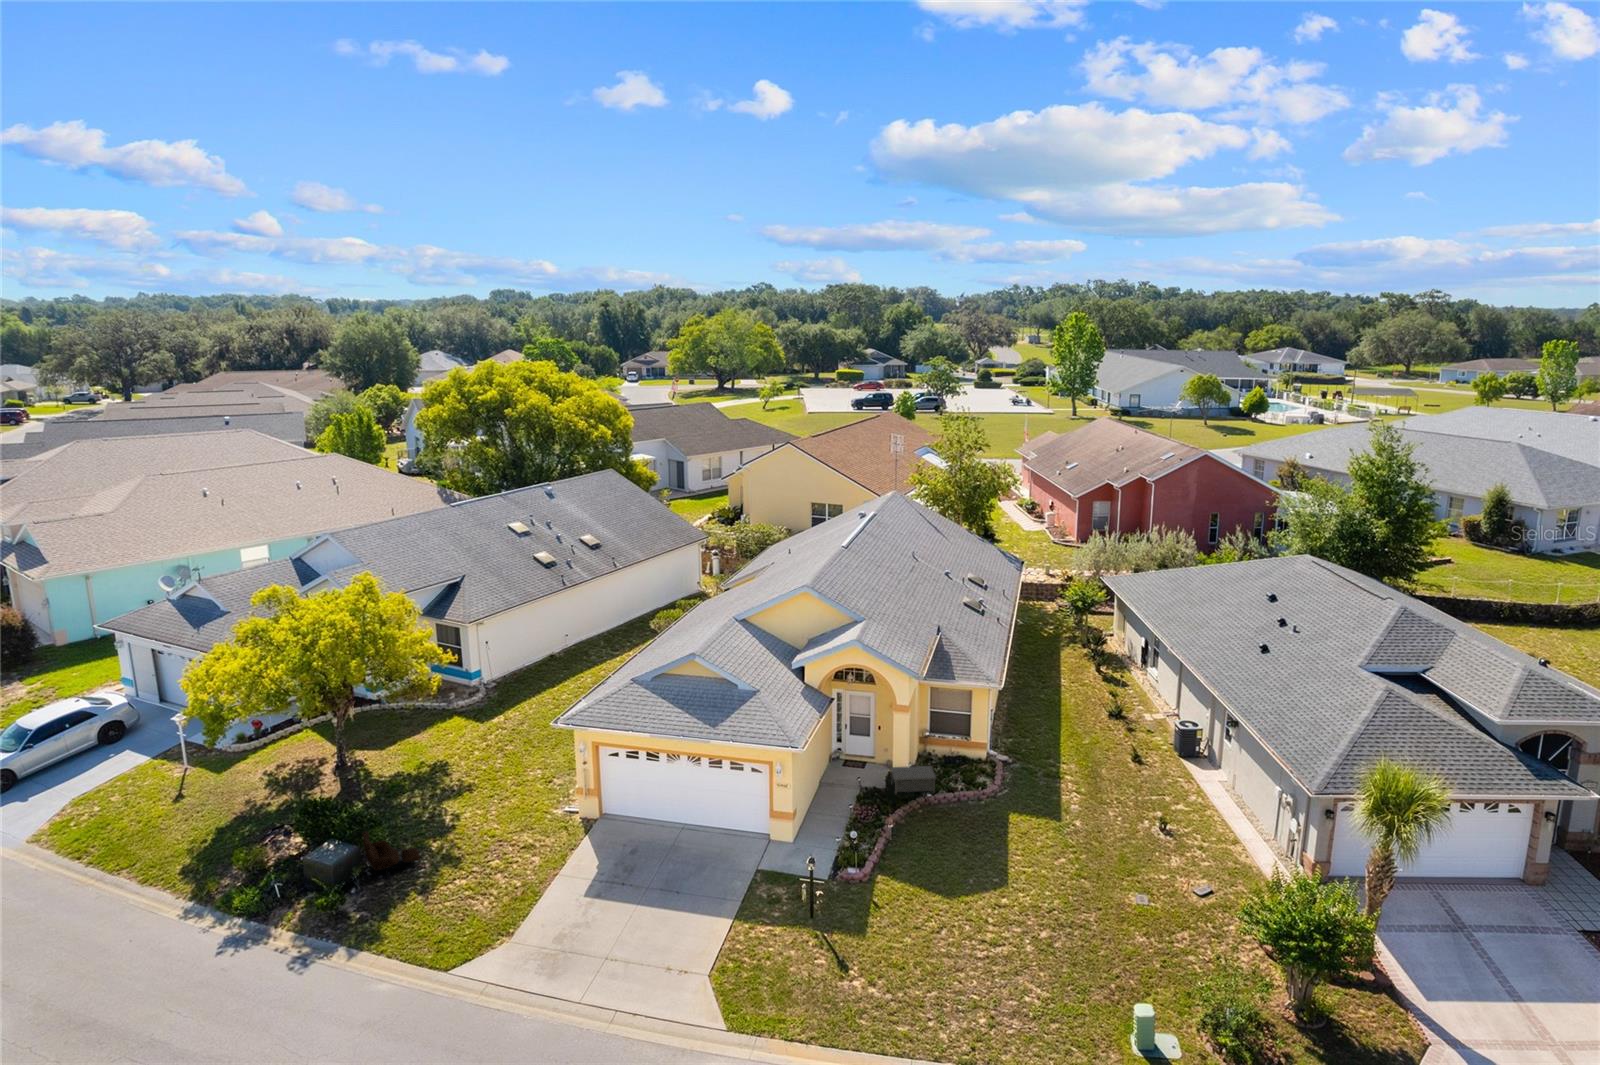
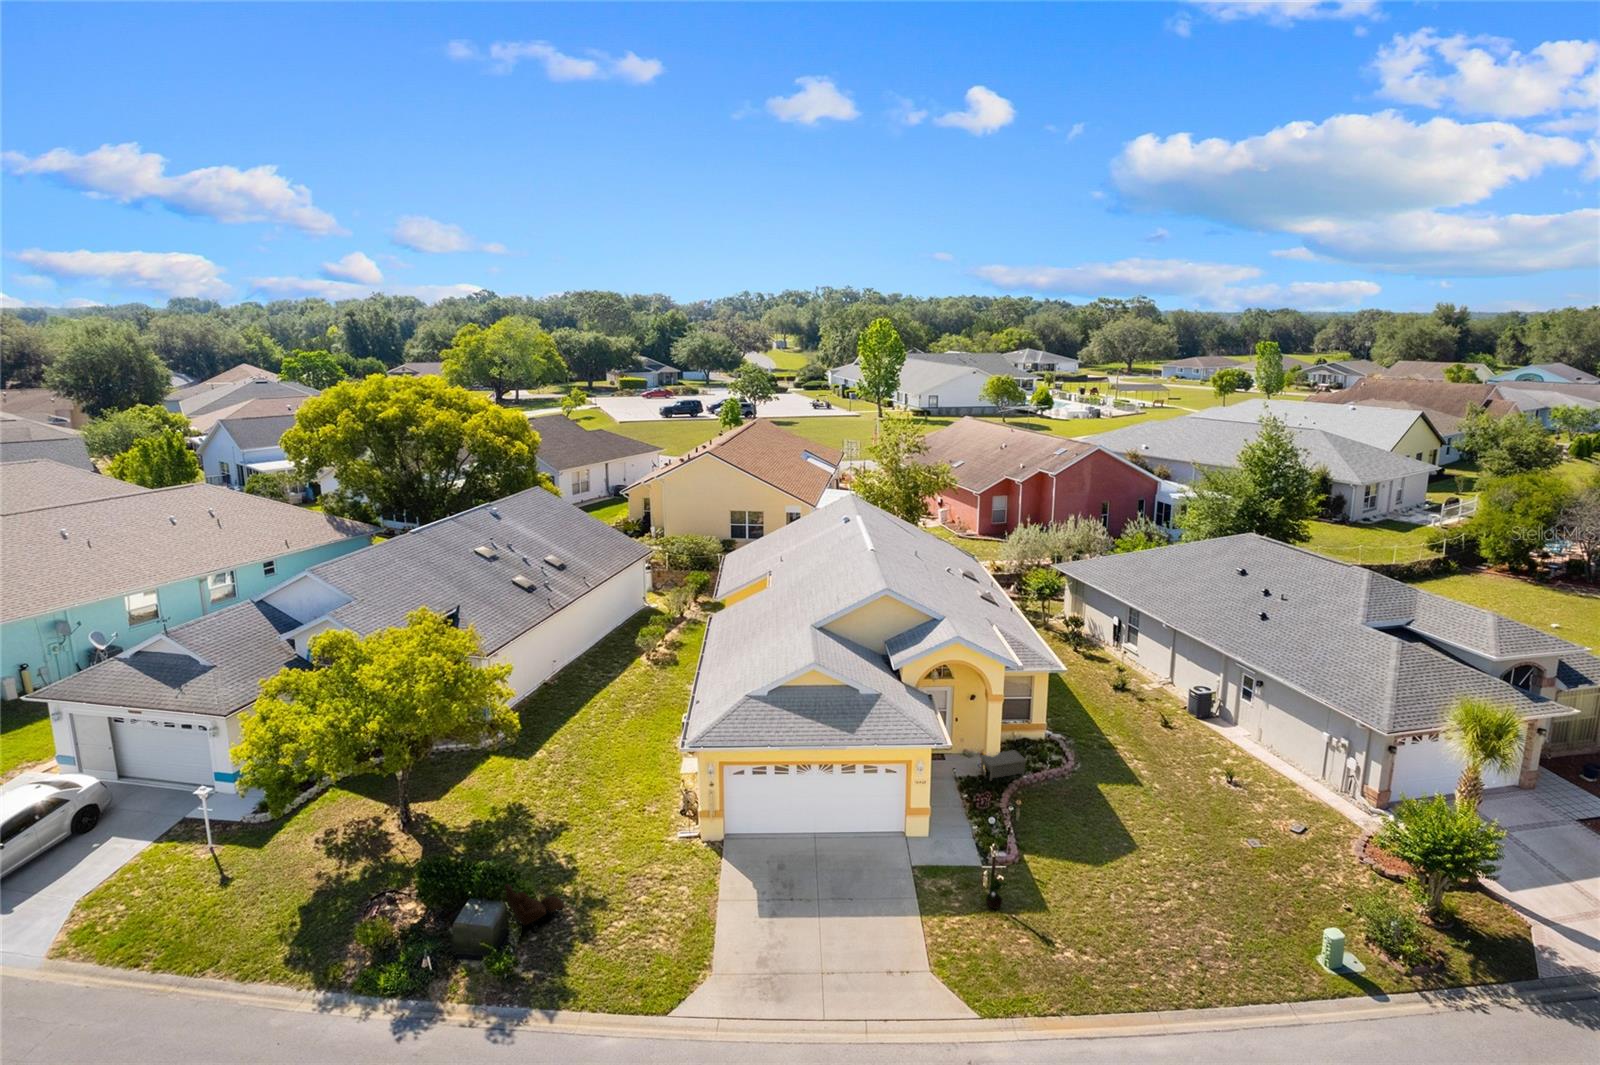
potted tree: none [800,891,823,924] -> present [986,879,1006,909]

